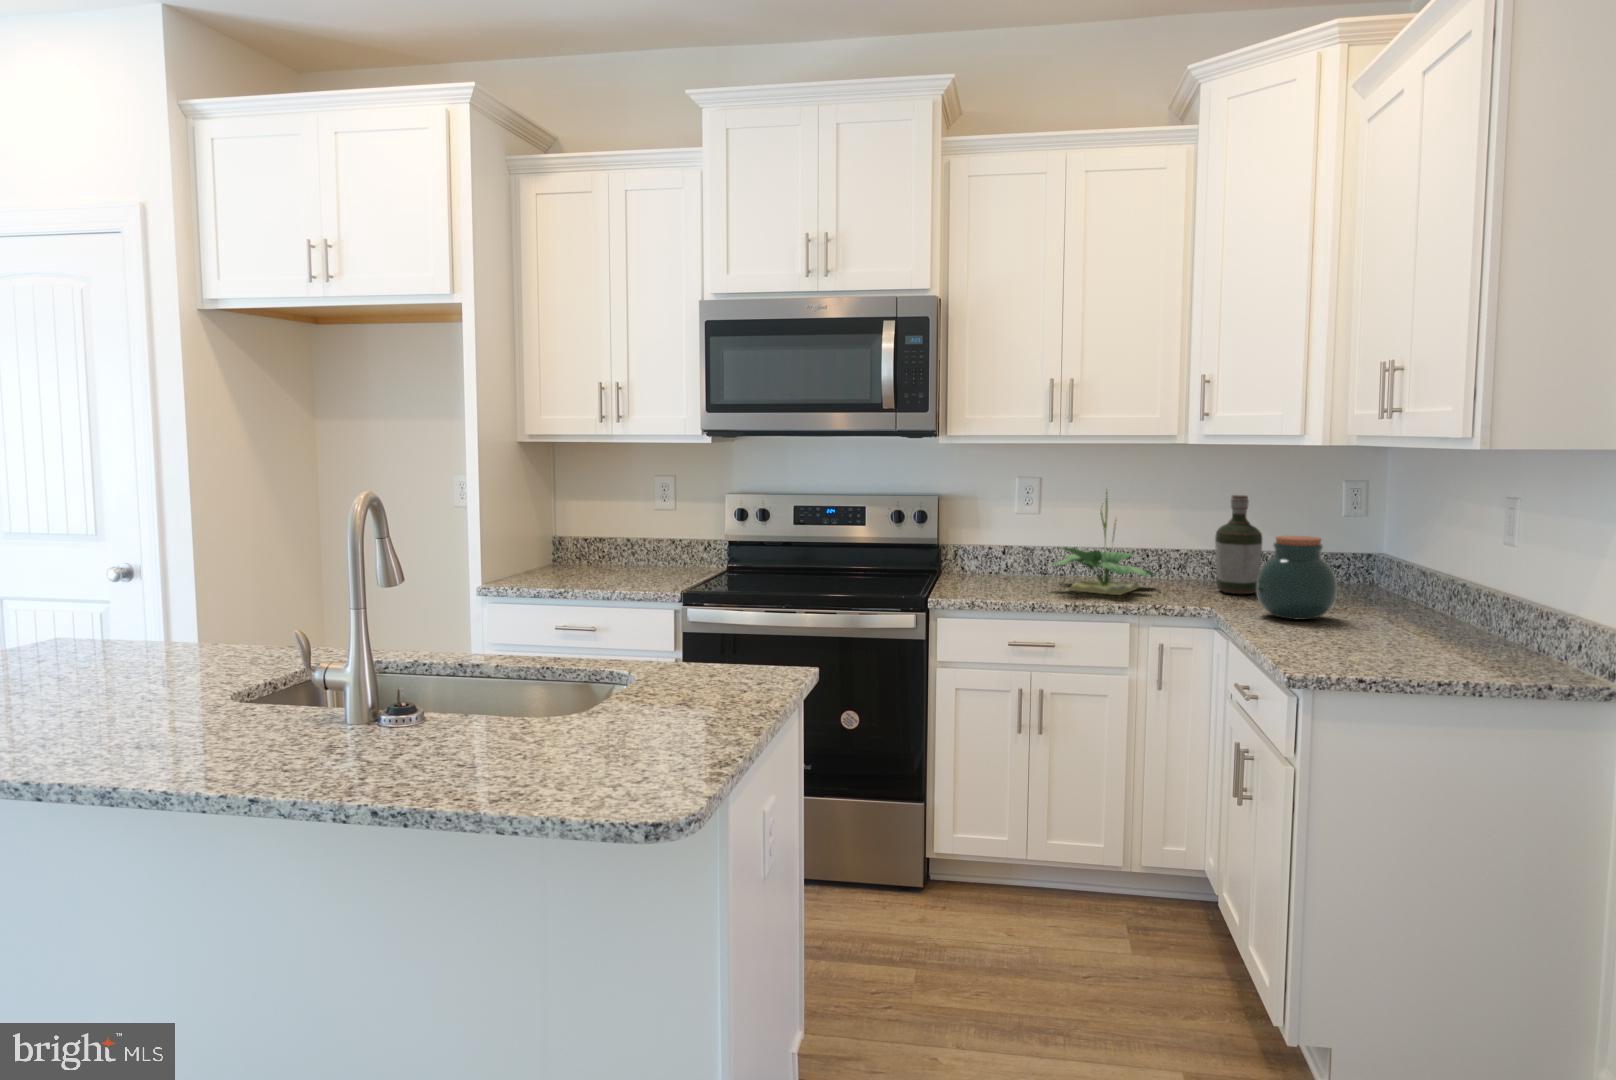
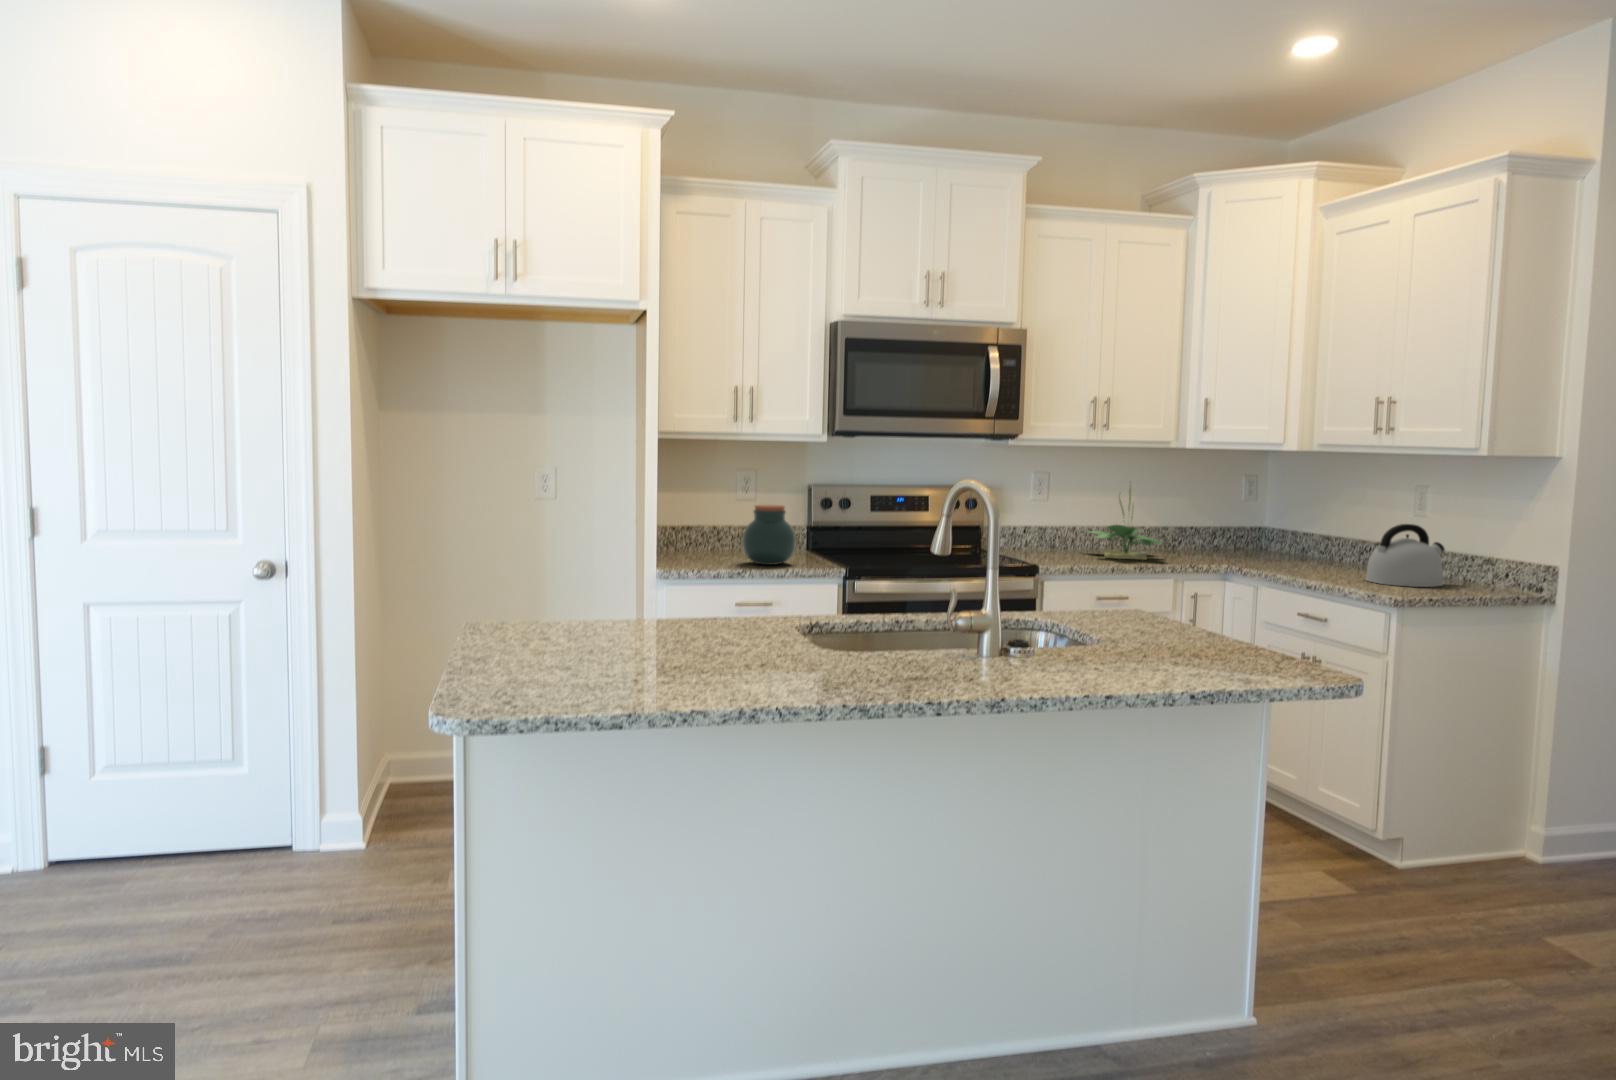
bottle: present [1215,495,1262,594] -> none [1190,486,1227,557]
jar: present [1256,536,1337,620] -> present [743,505,796,565]
kettle: none [1361,558,1495,659] -> present [1366,524,1445,587]

